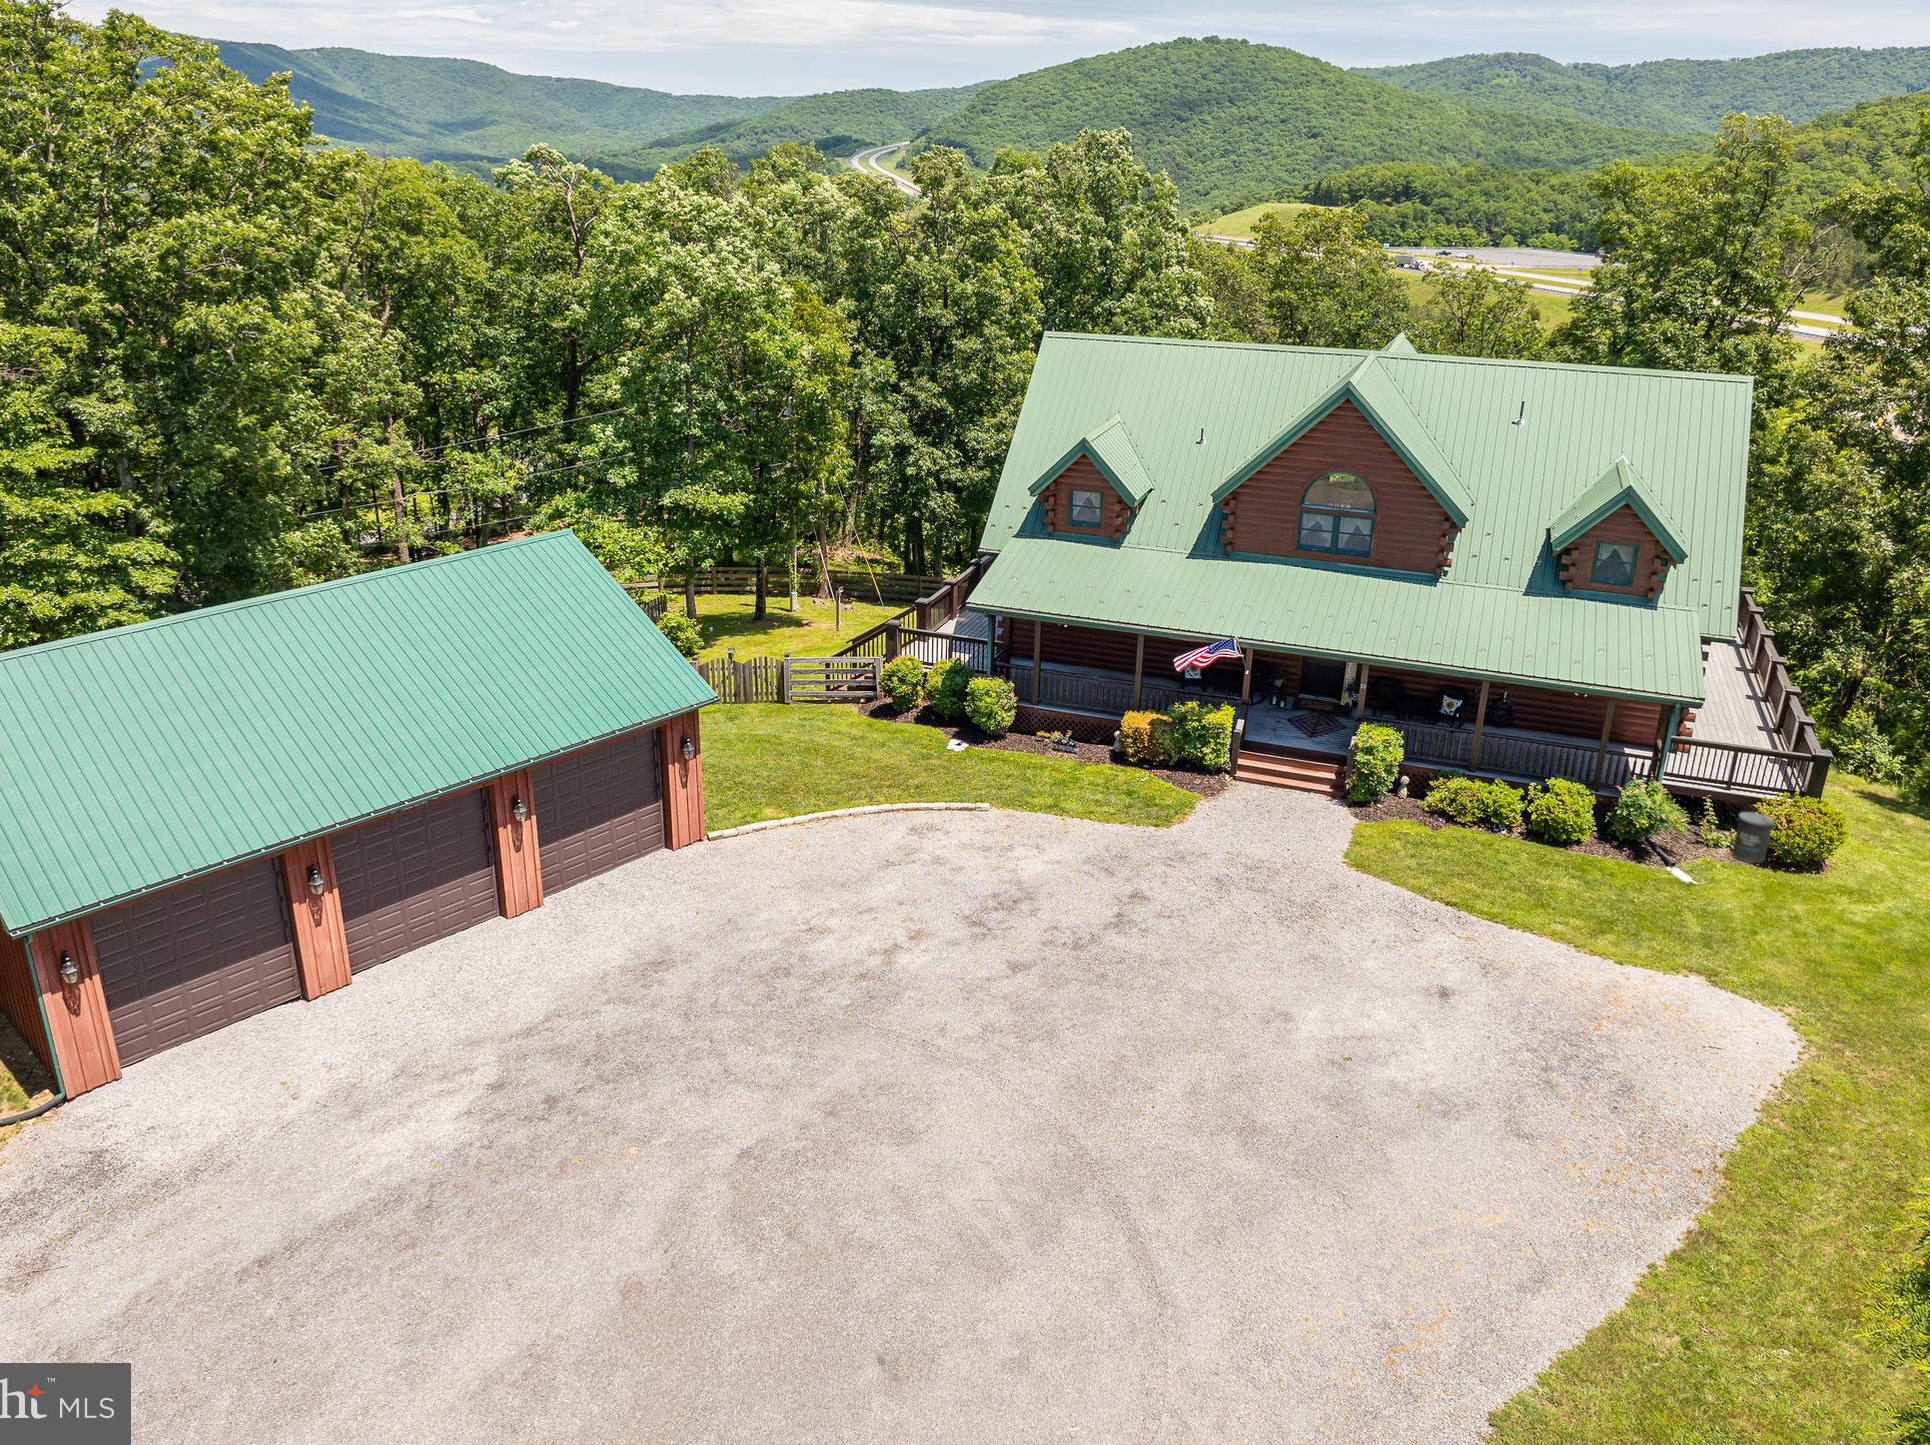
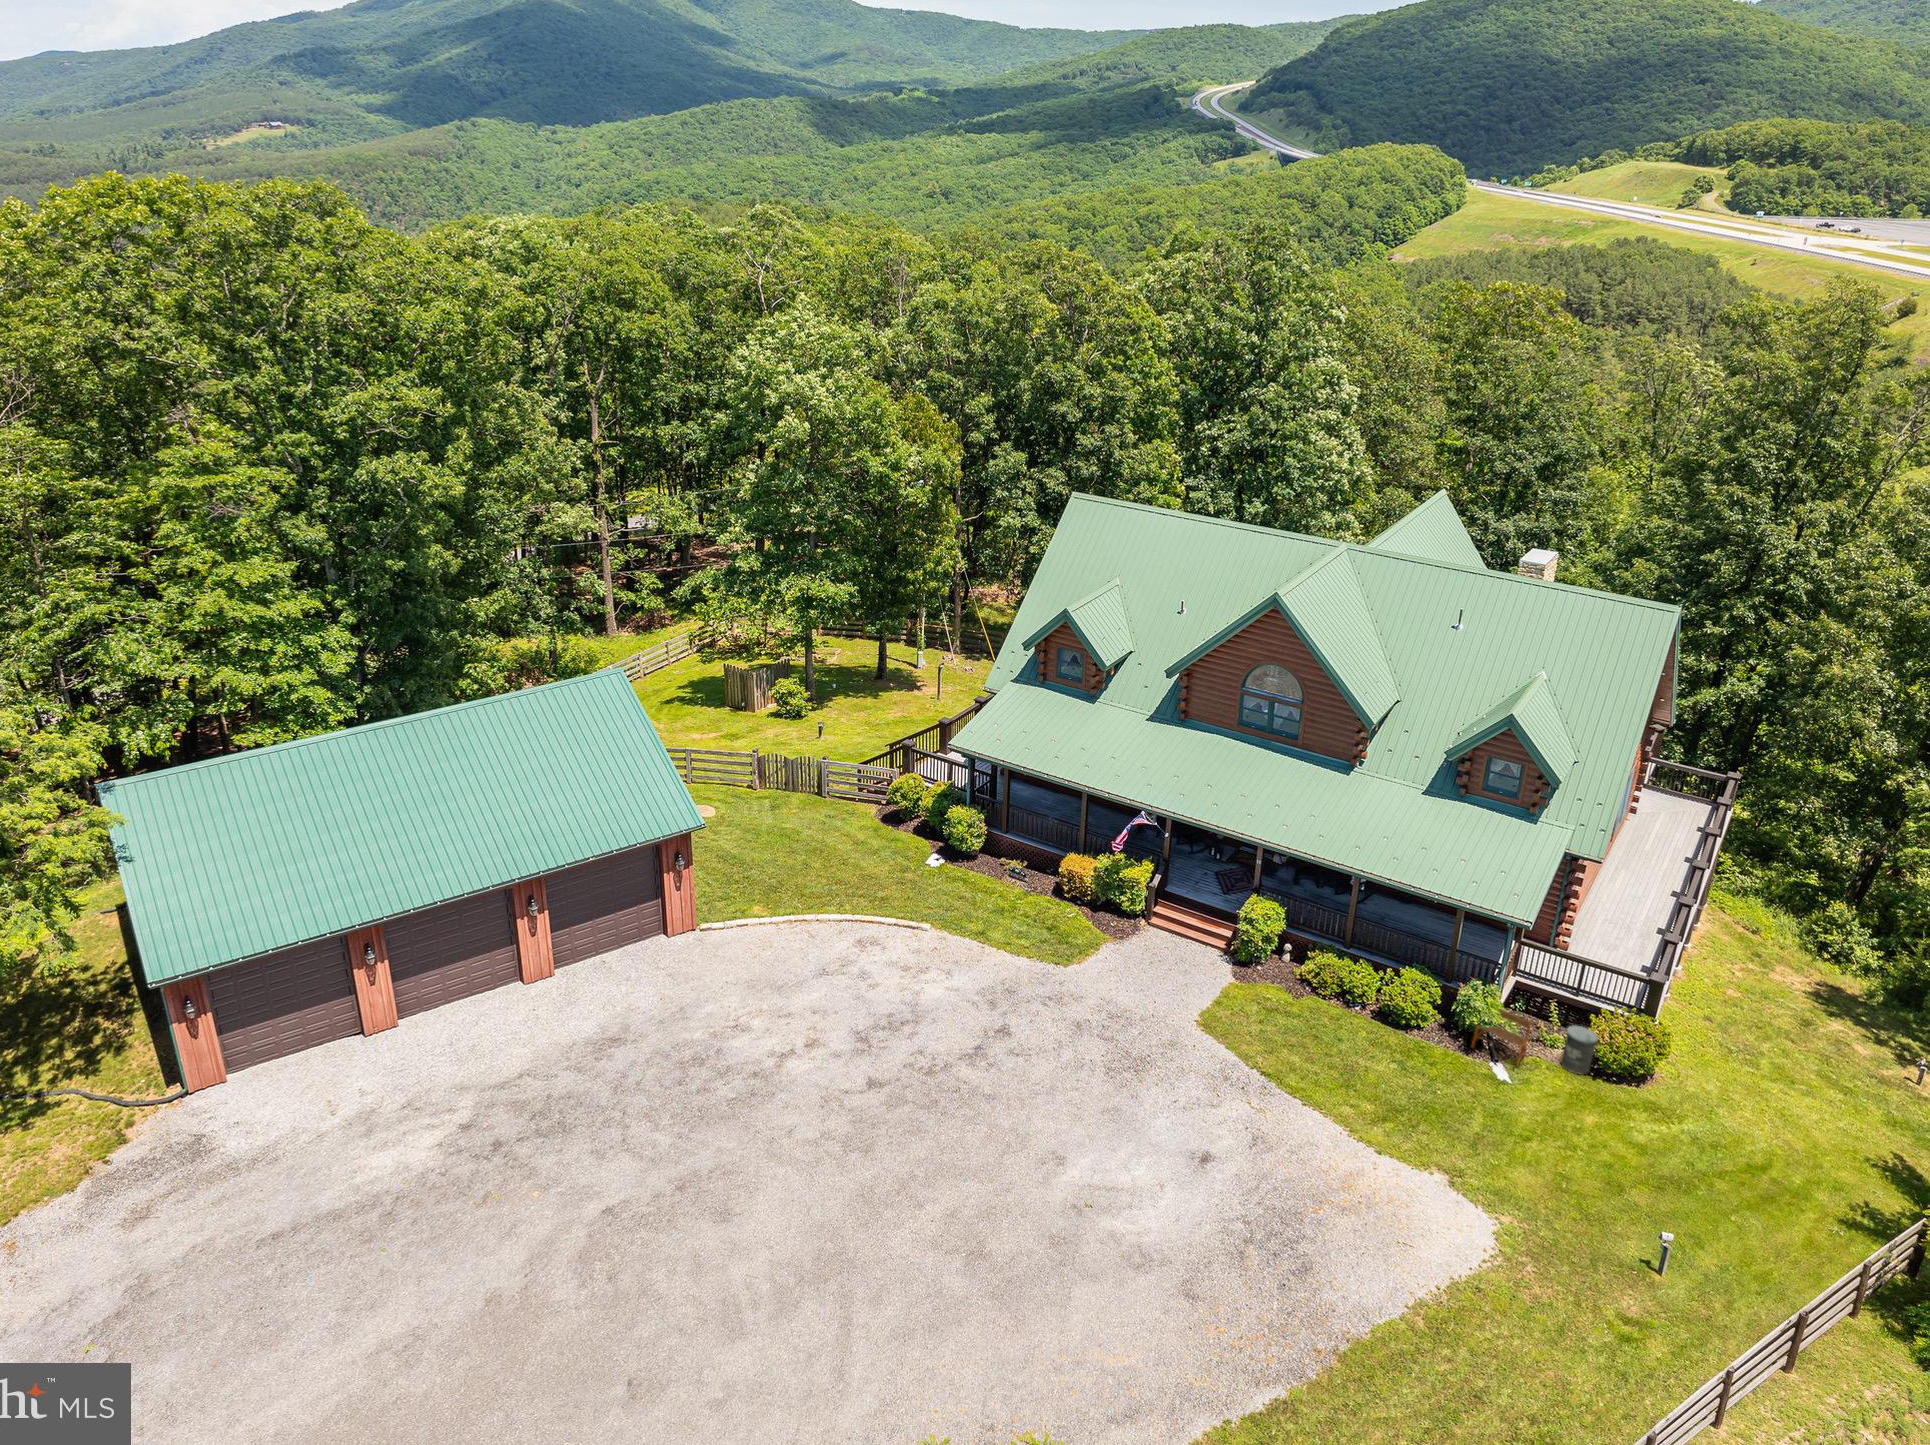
bench: none [1639,802,1703,865] -> present [1472,1009,1531,1067]

